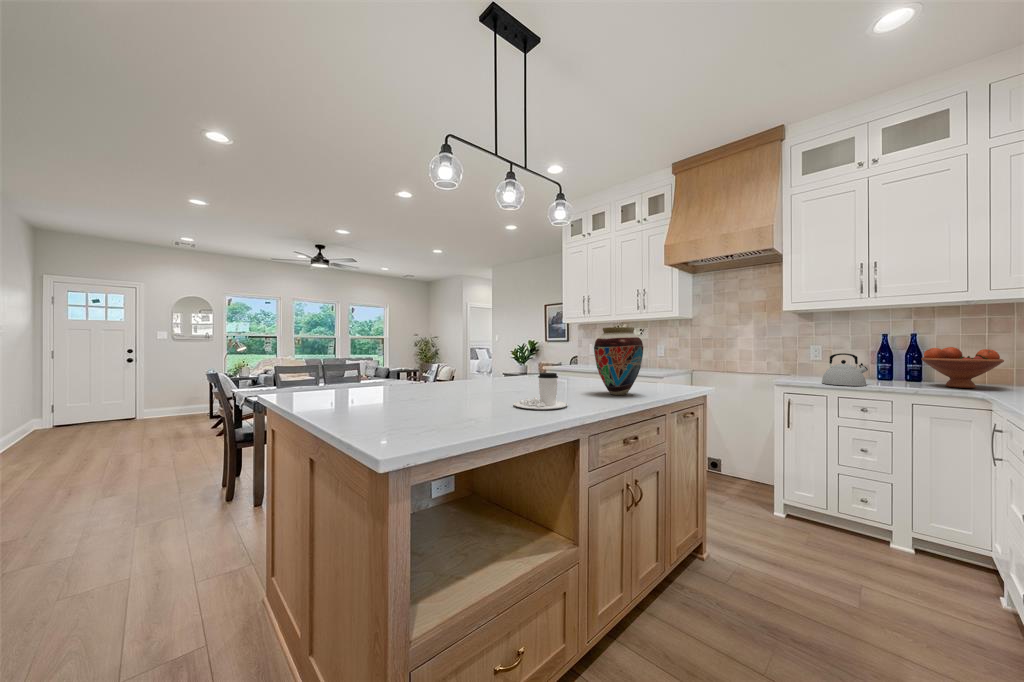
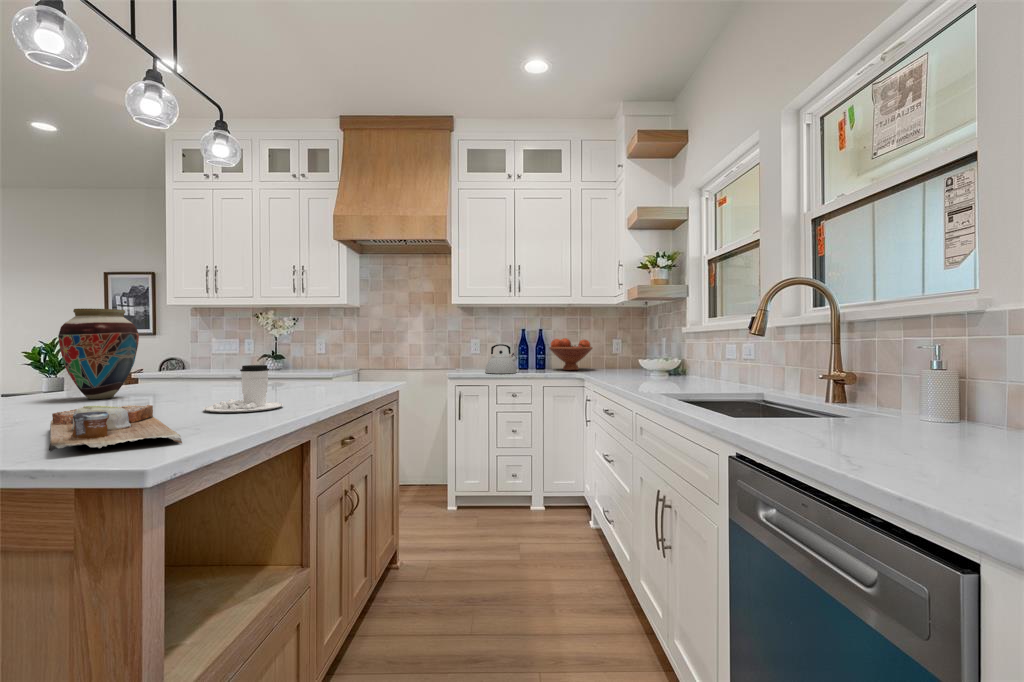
vase: present [594,327,643,395] -> present [58,308,139,399]
cutting board: none [378,397,474,436] -> present [49,405,182,451]

